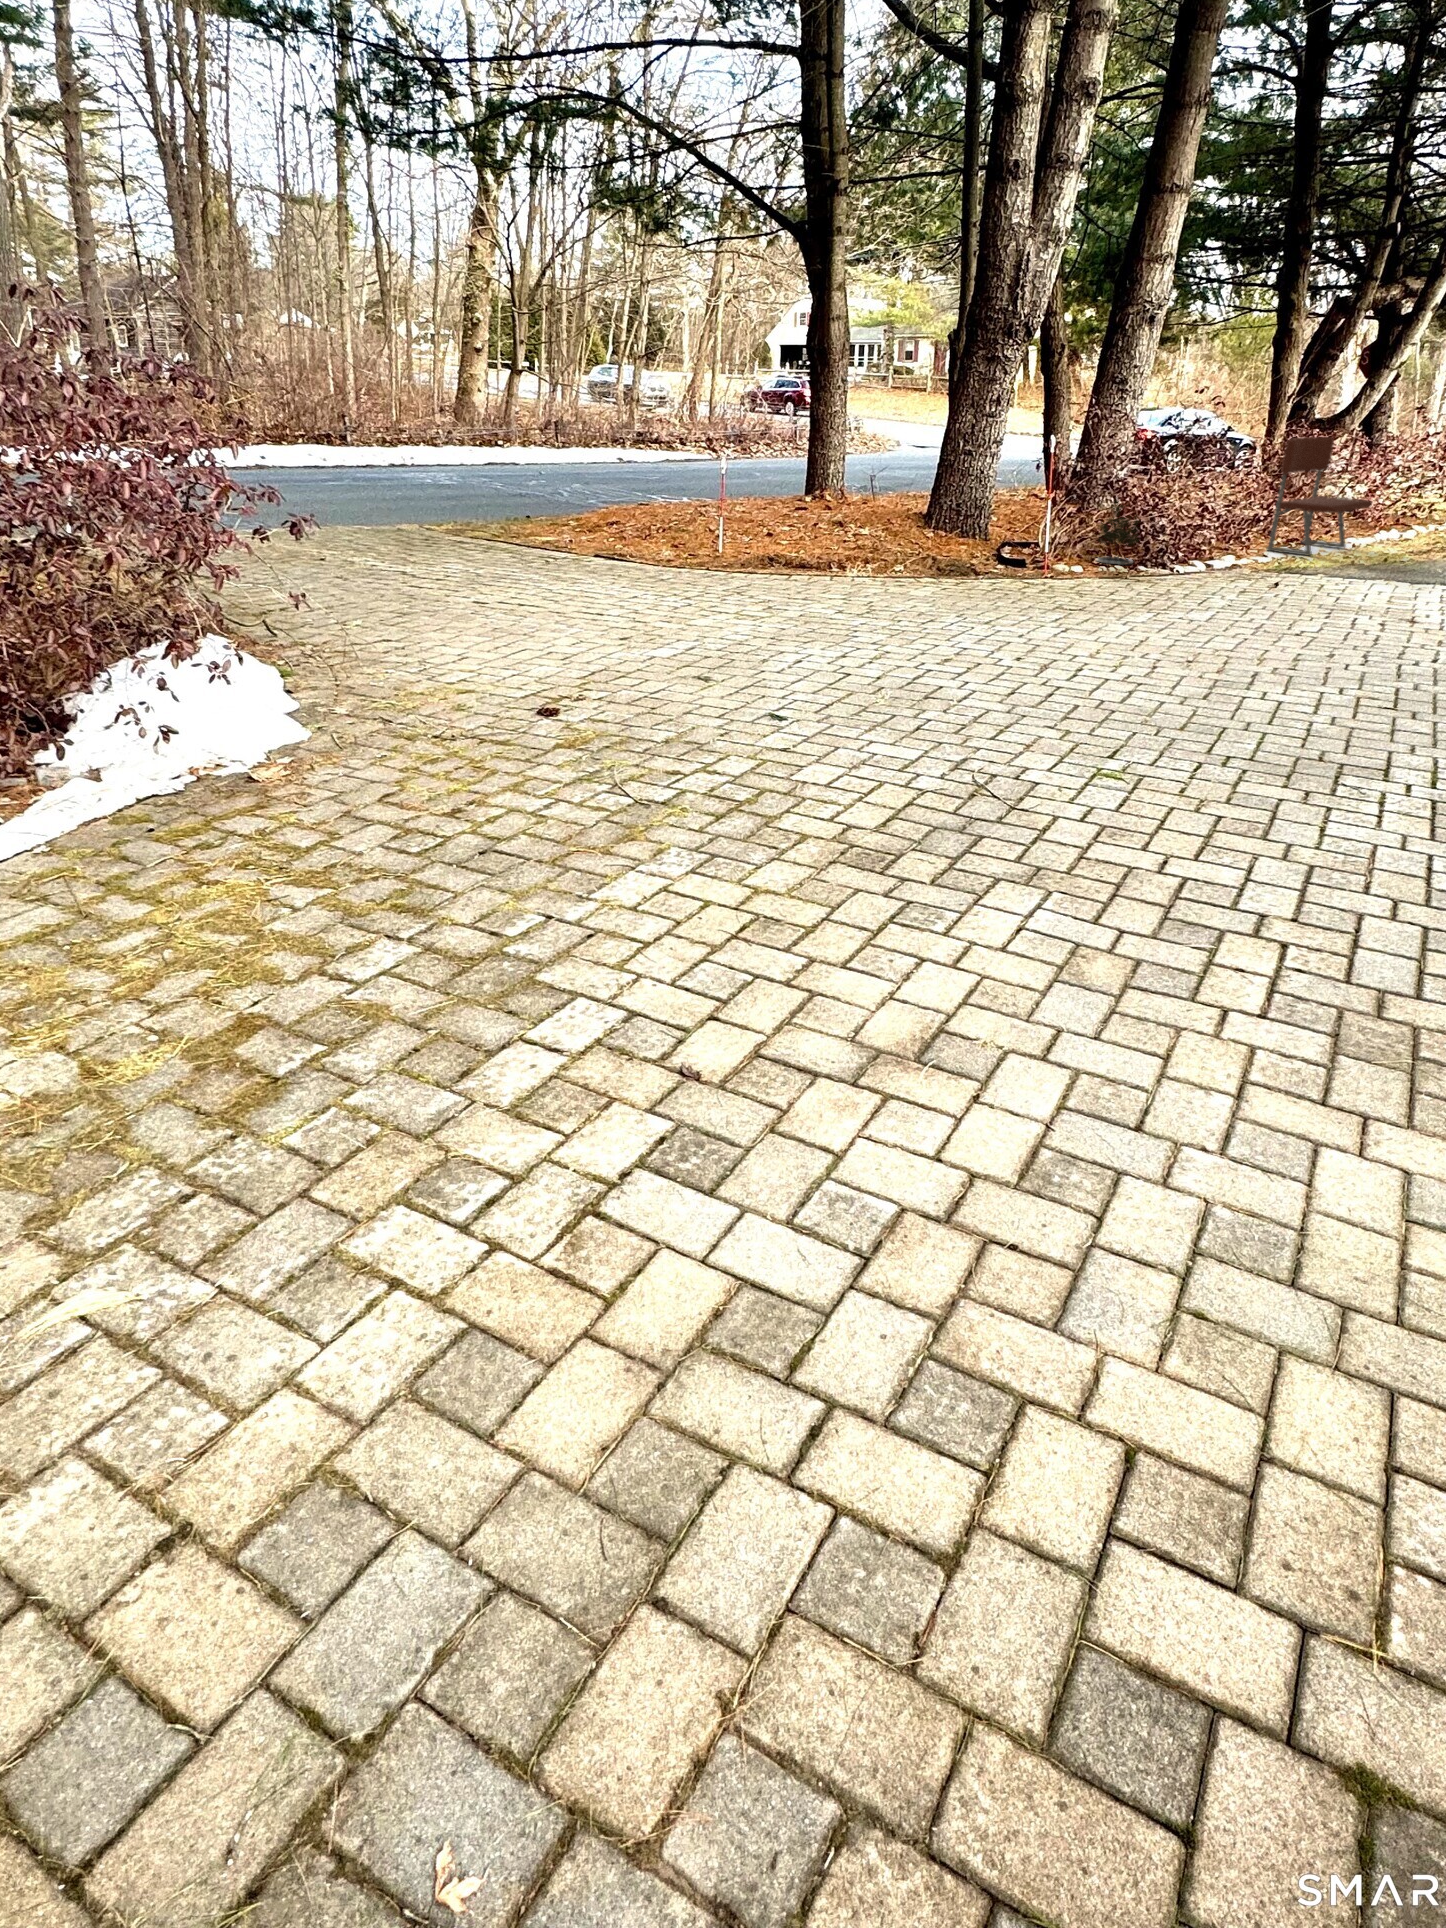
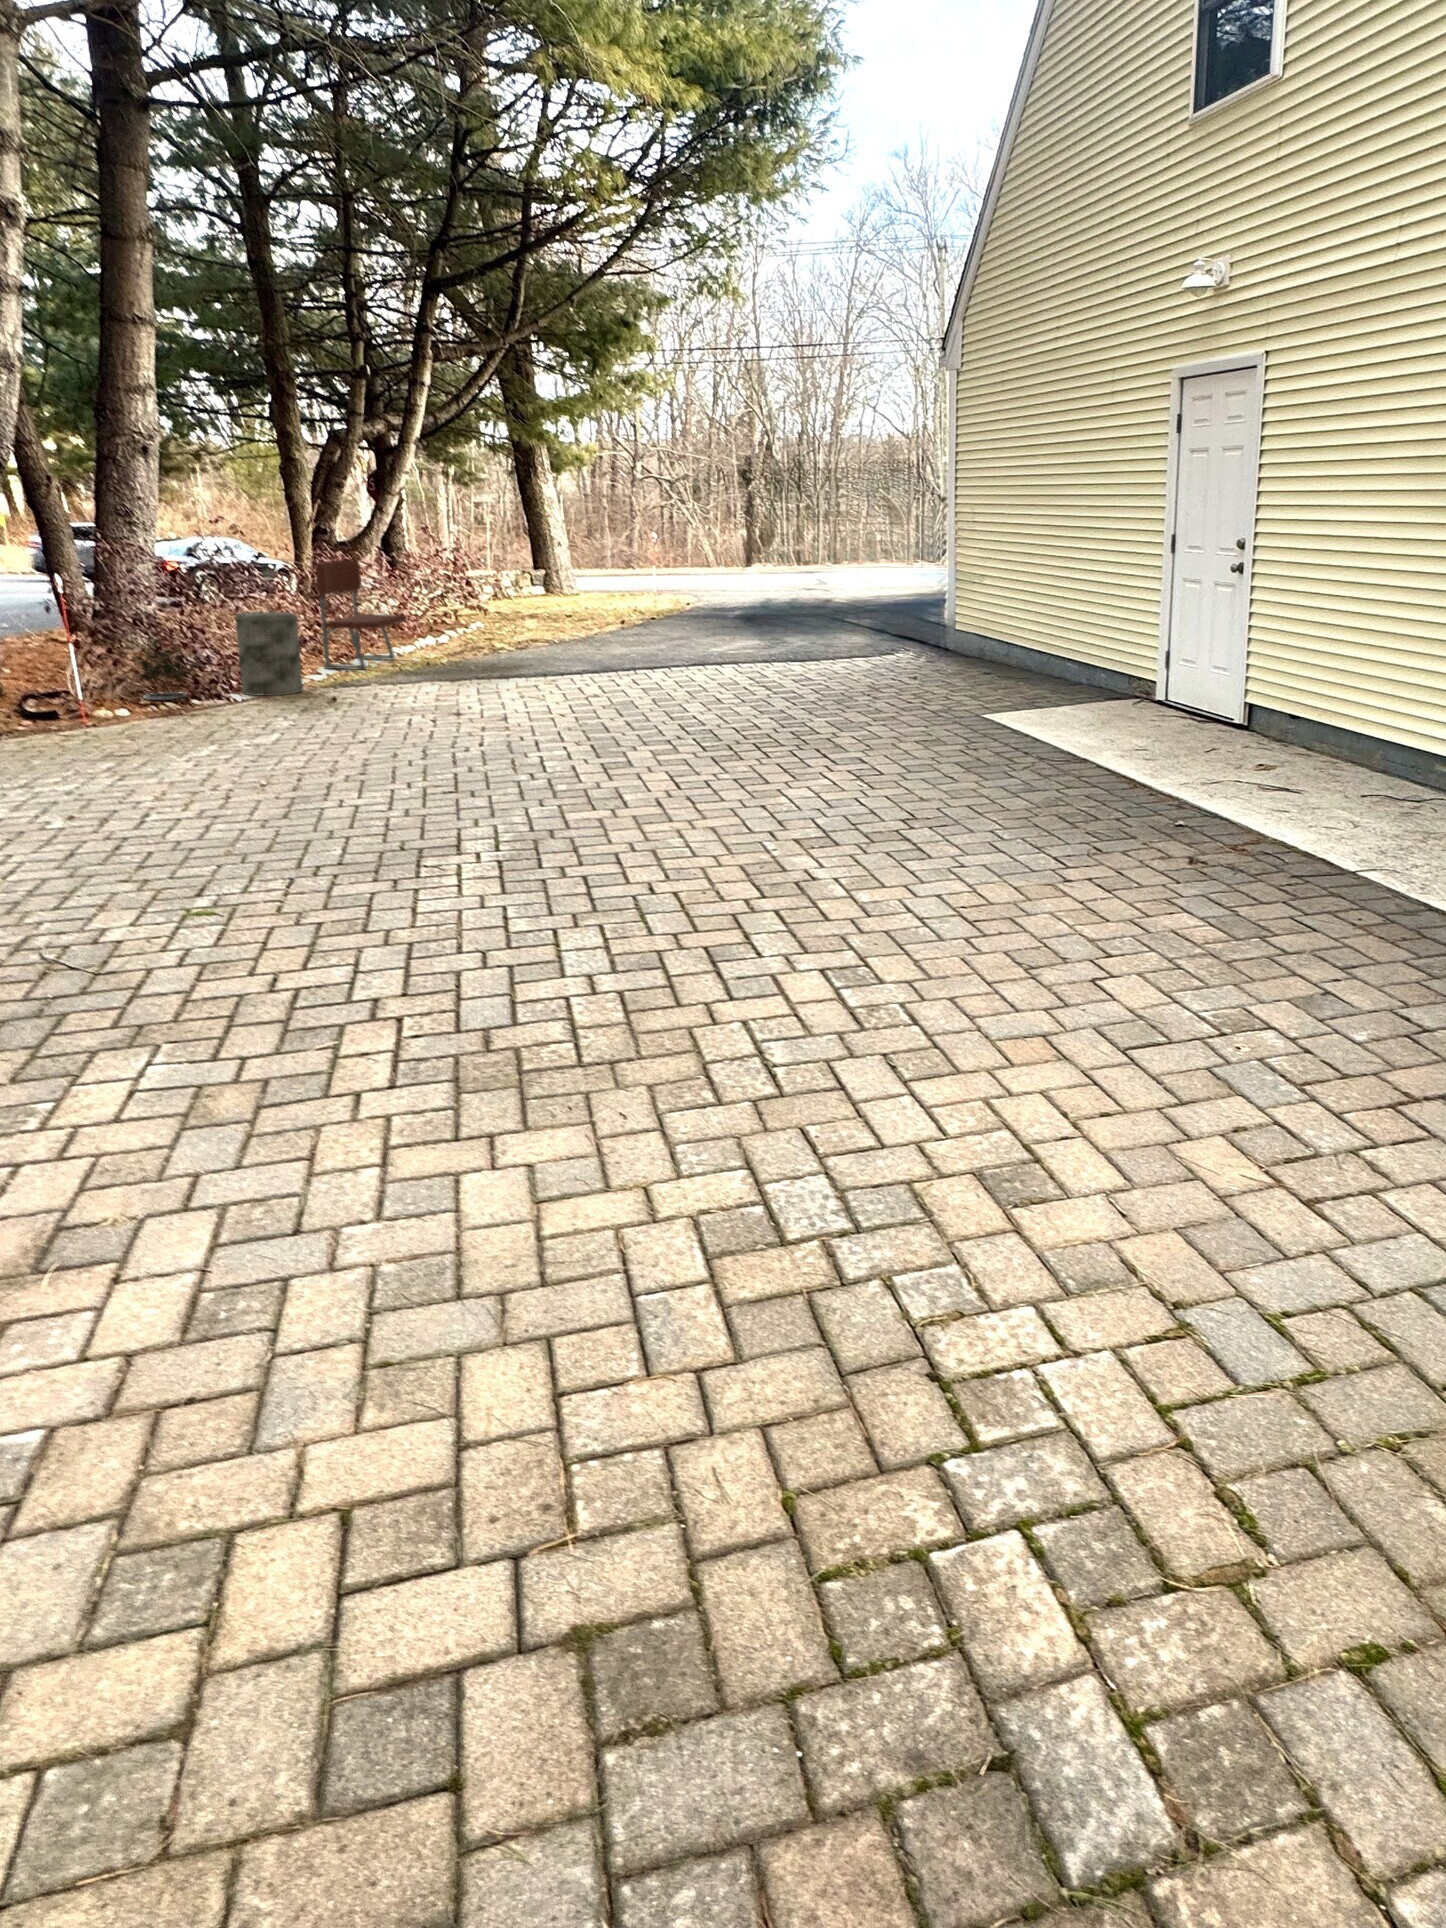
trash can: none [1183,484,1256,573] -> present [235,610,303,696]

